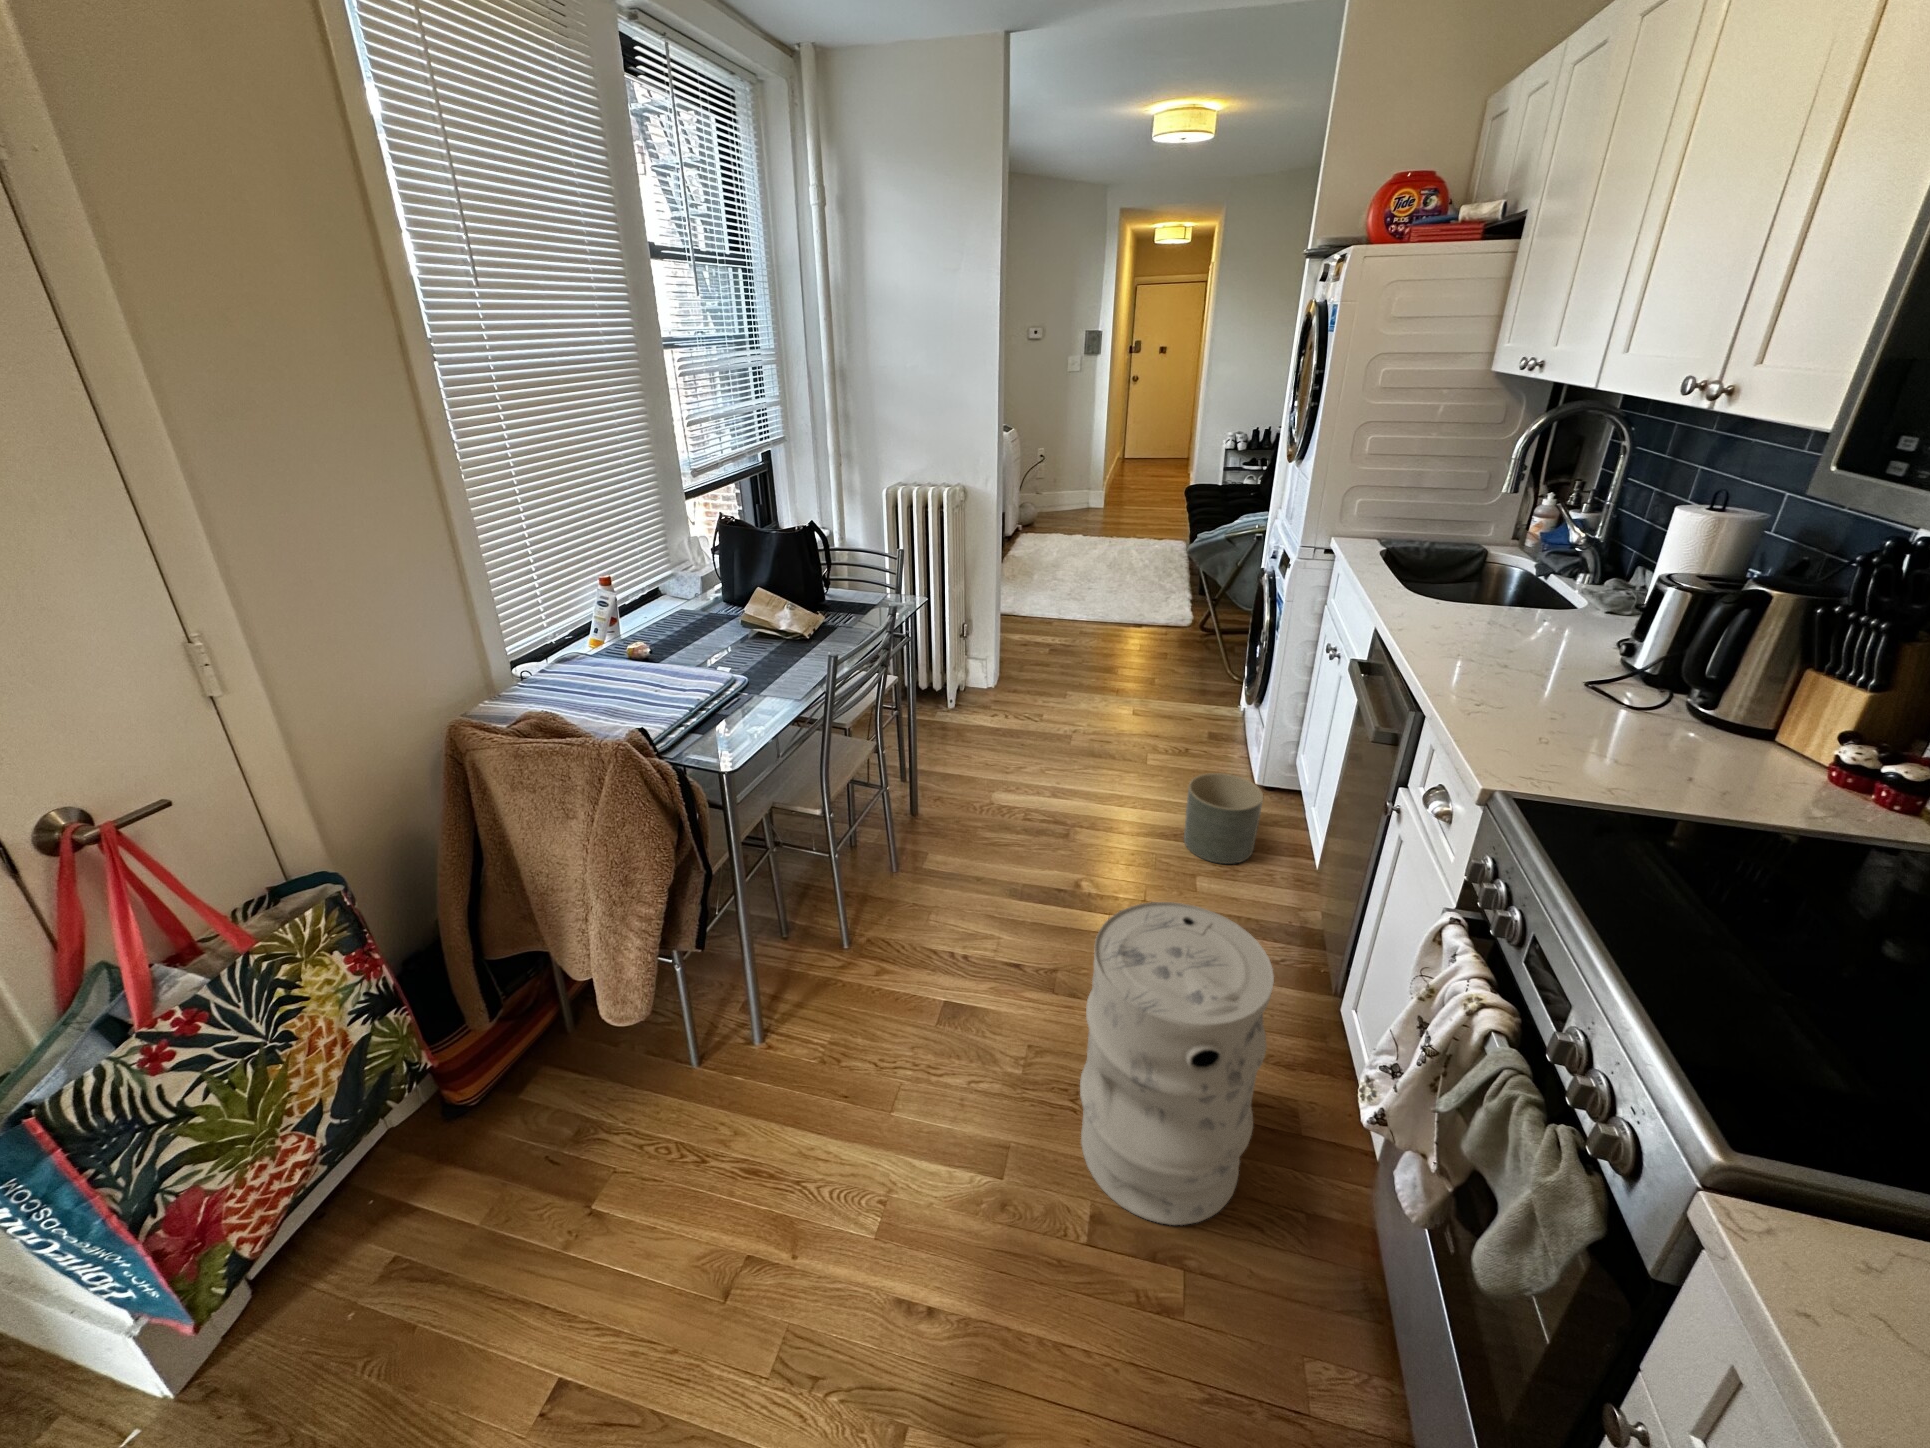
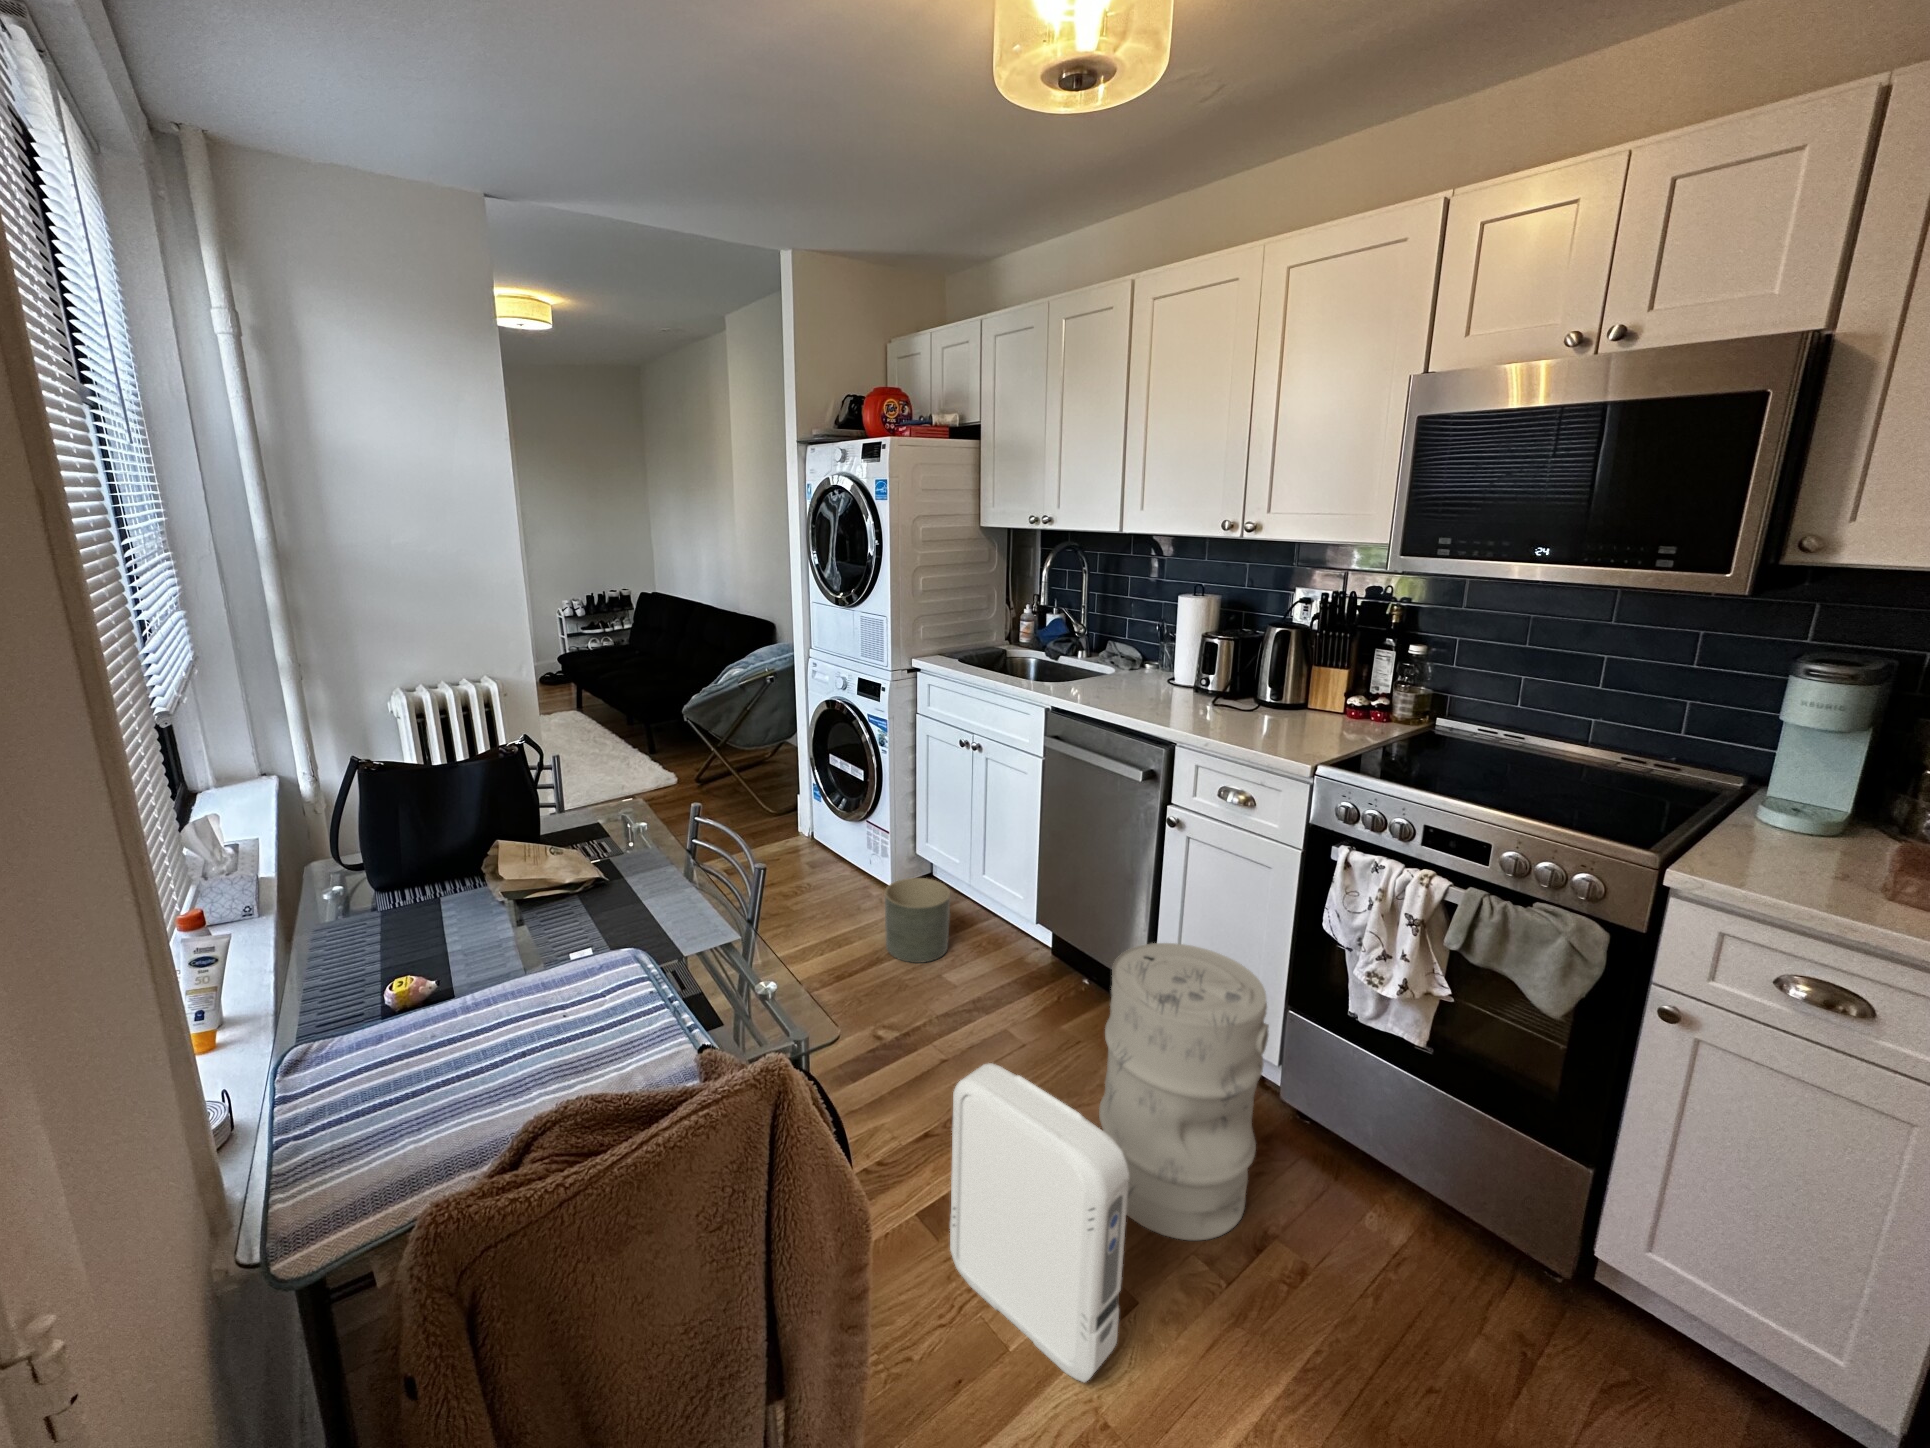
air purifier: none [879,899,954,1169] -> present [950,1063,1129,1382]

